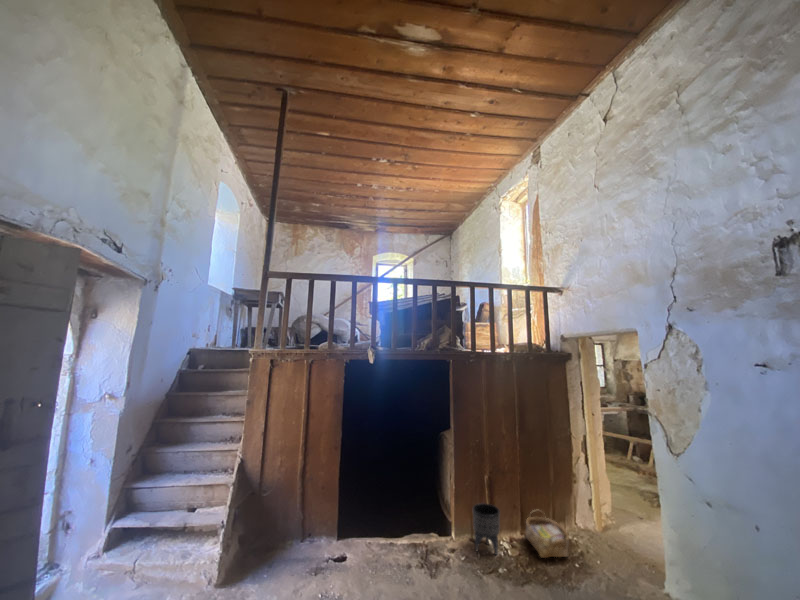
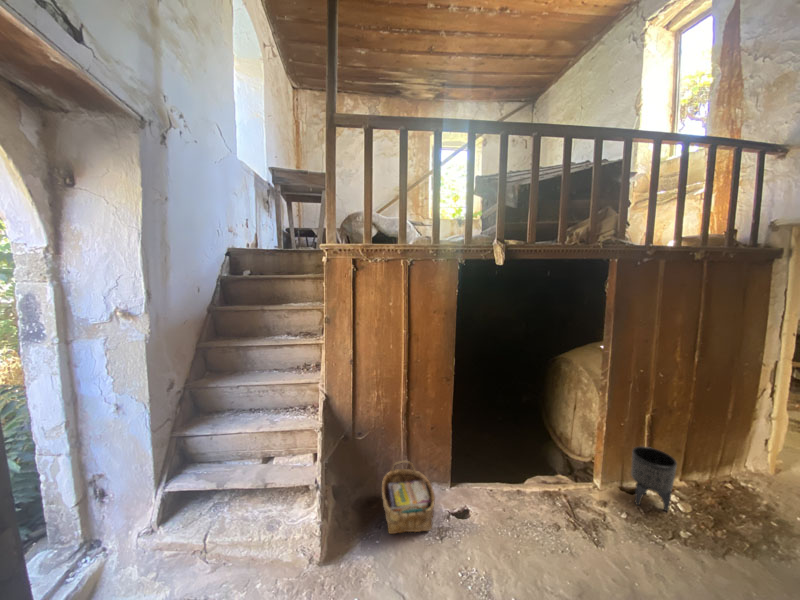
woven basket: present [526,511,569,558] -> present [382,460,435,534]

